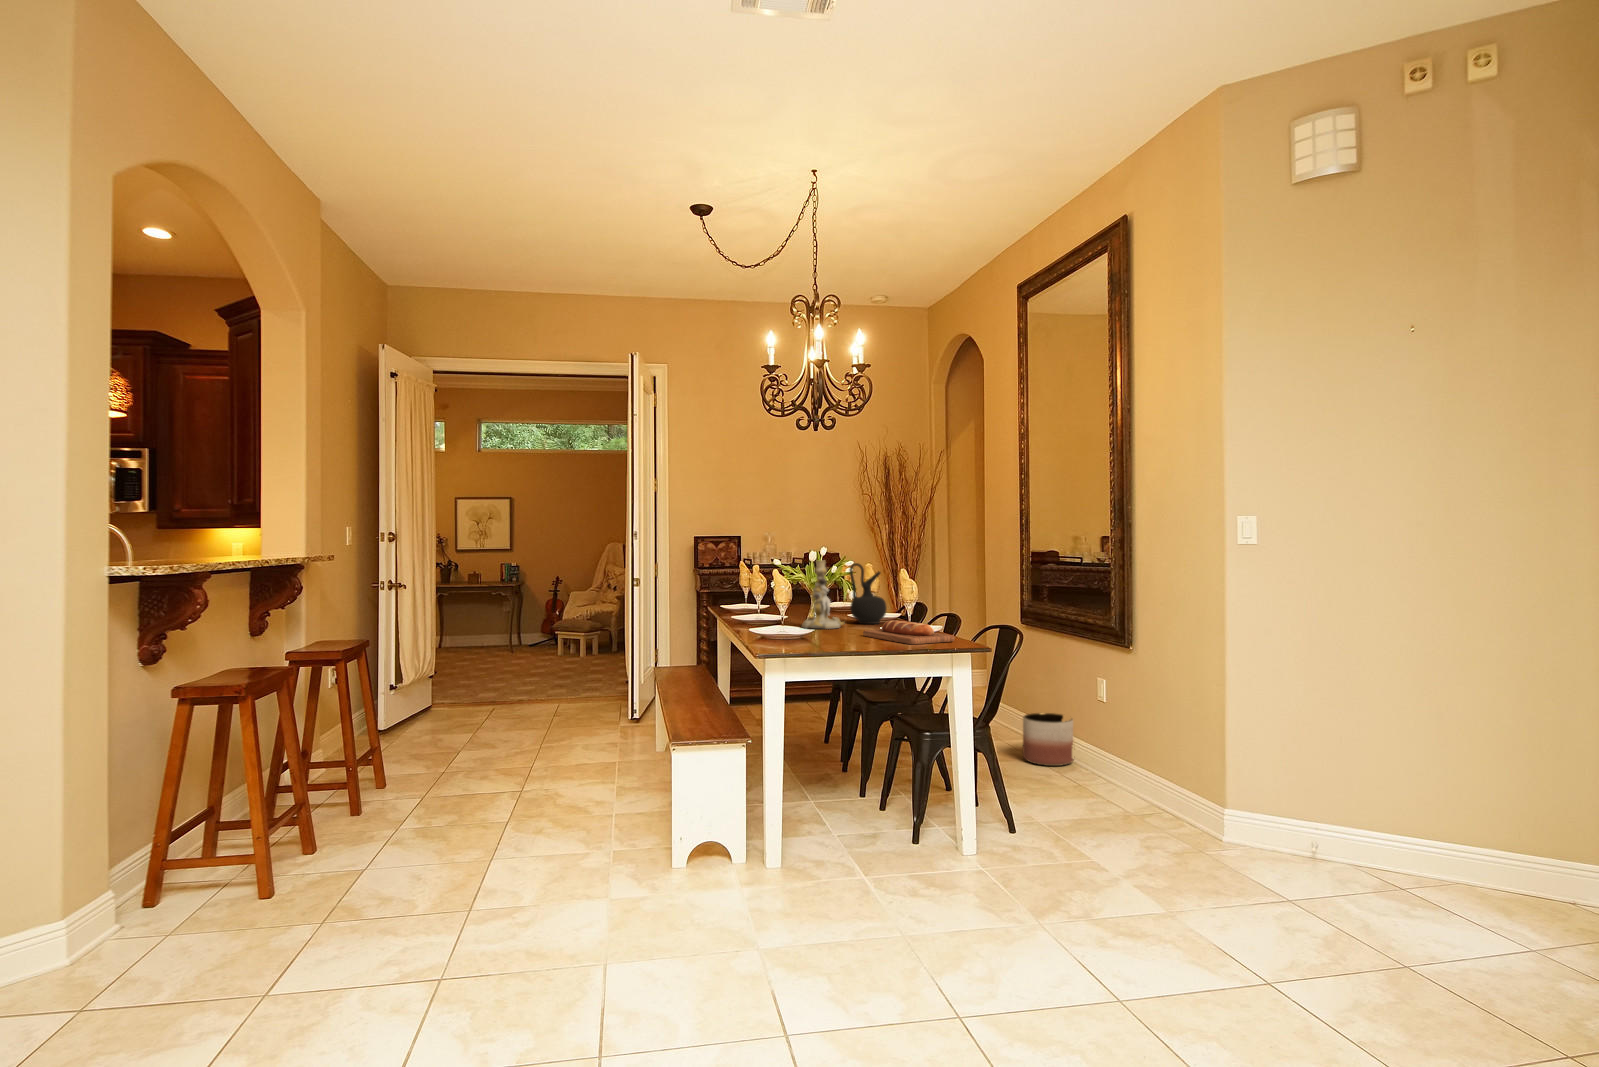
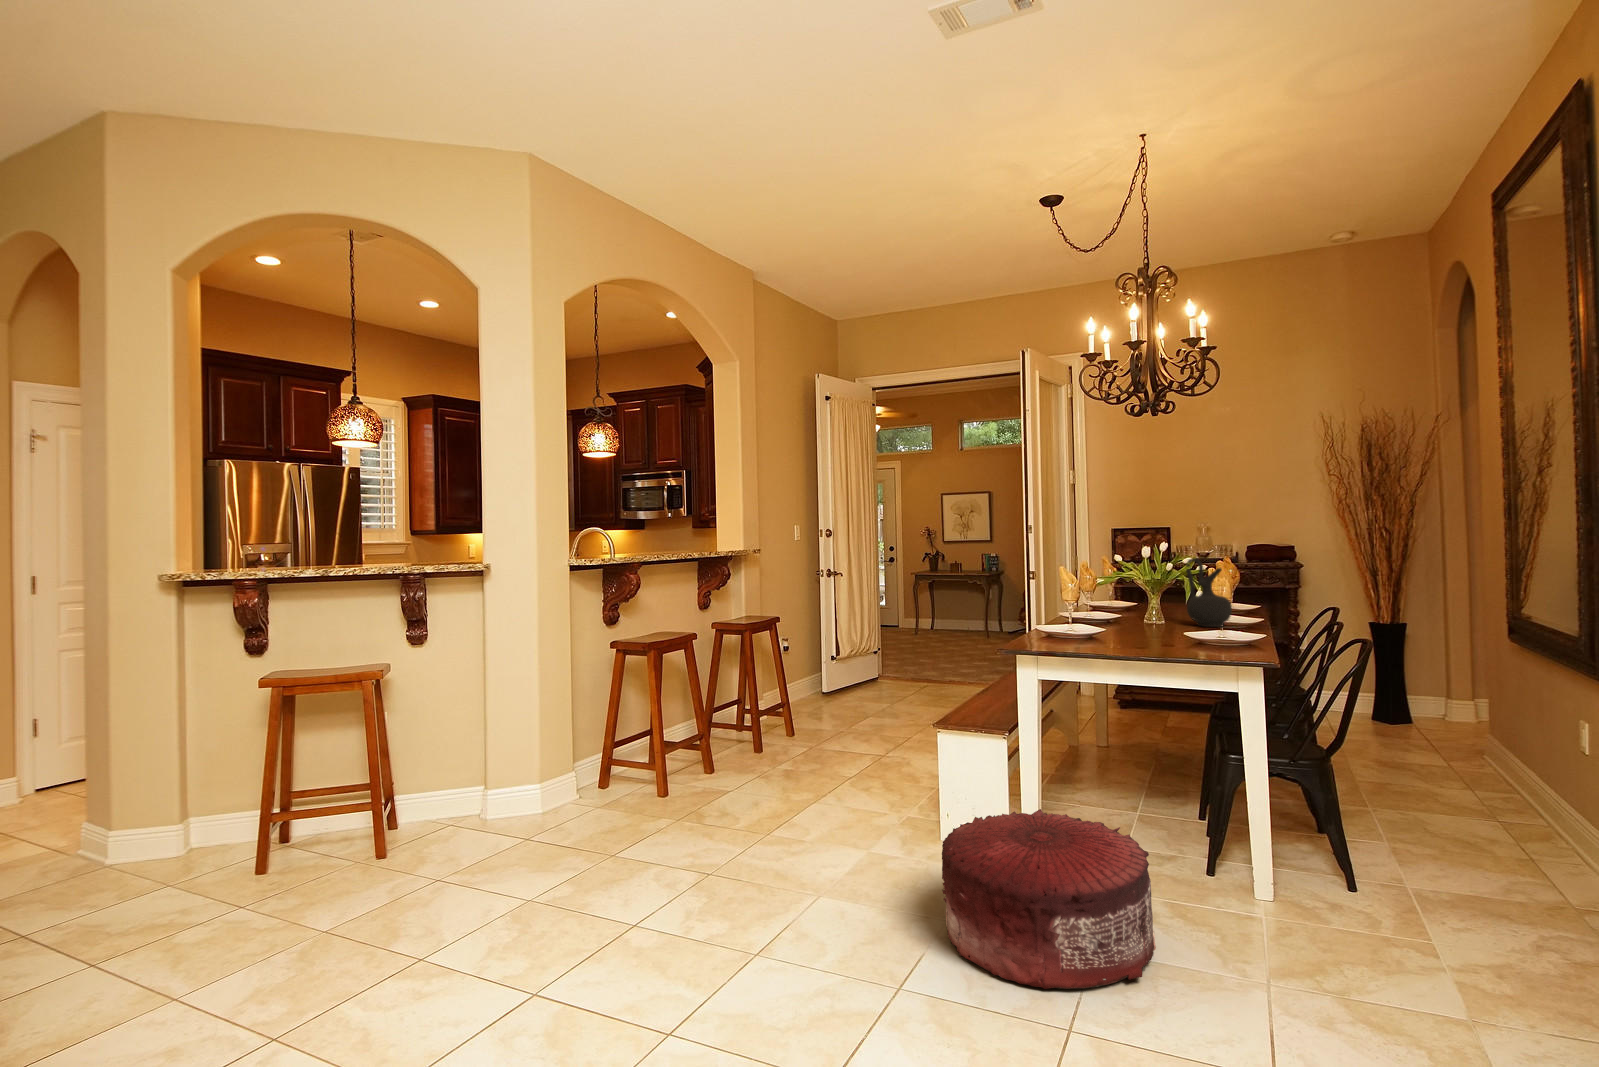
candlestick: present [802,560,844,629] -> none [1118,556,1170,629]
bread loaf: present [863,620,955,644] -> none [1158,624,1248,652]
planter: present [1023,713,1074,766] -> none [1467,757,1555,833]
pouf: none [767,806,966,973] -> present [942,809,1156,989]

